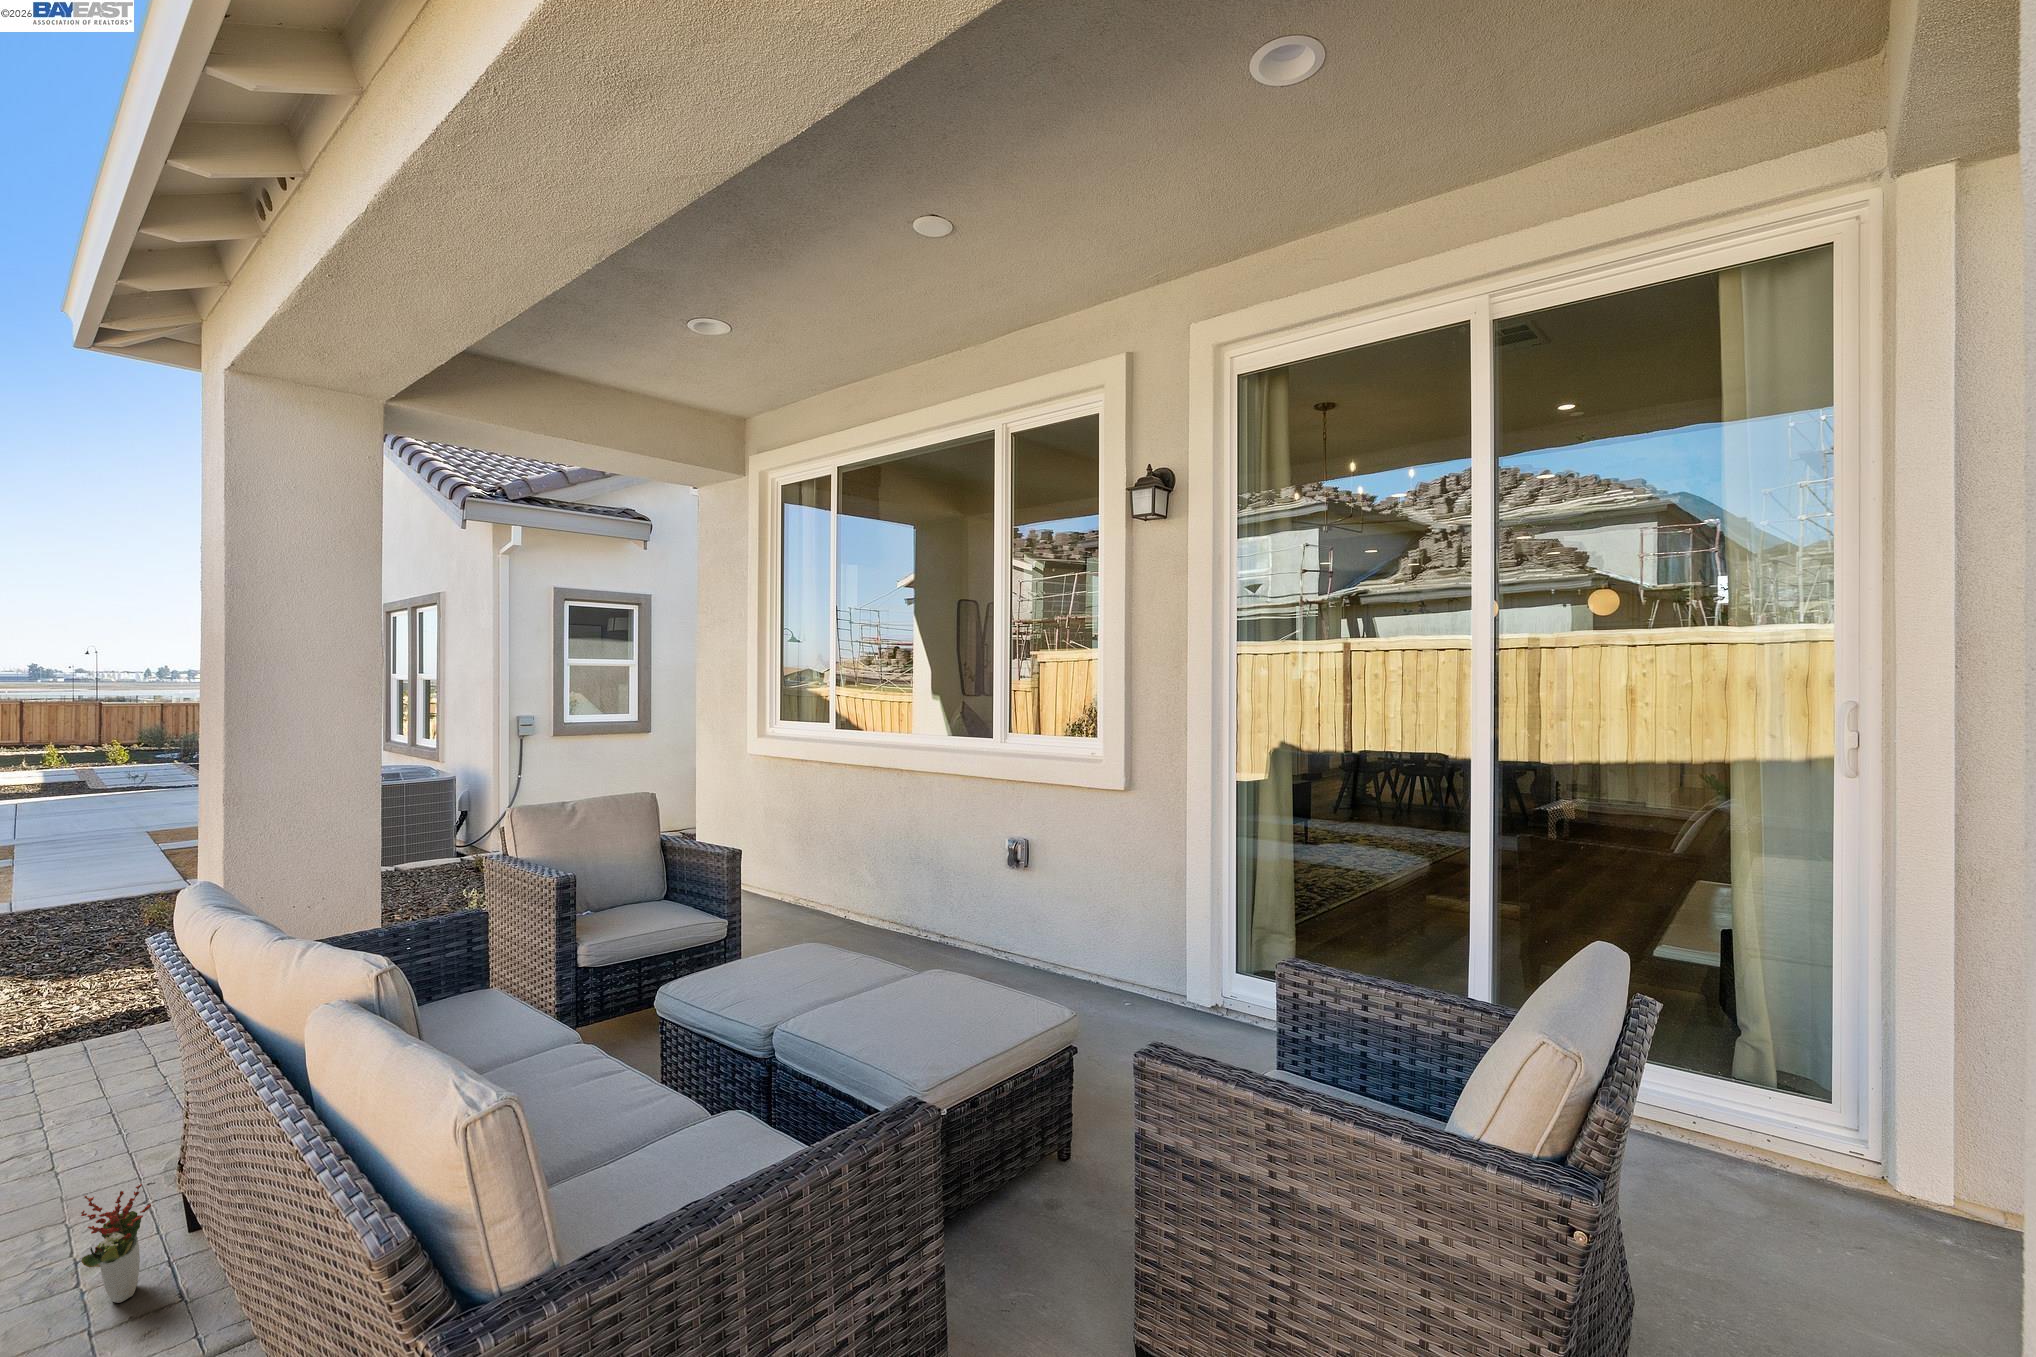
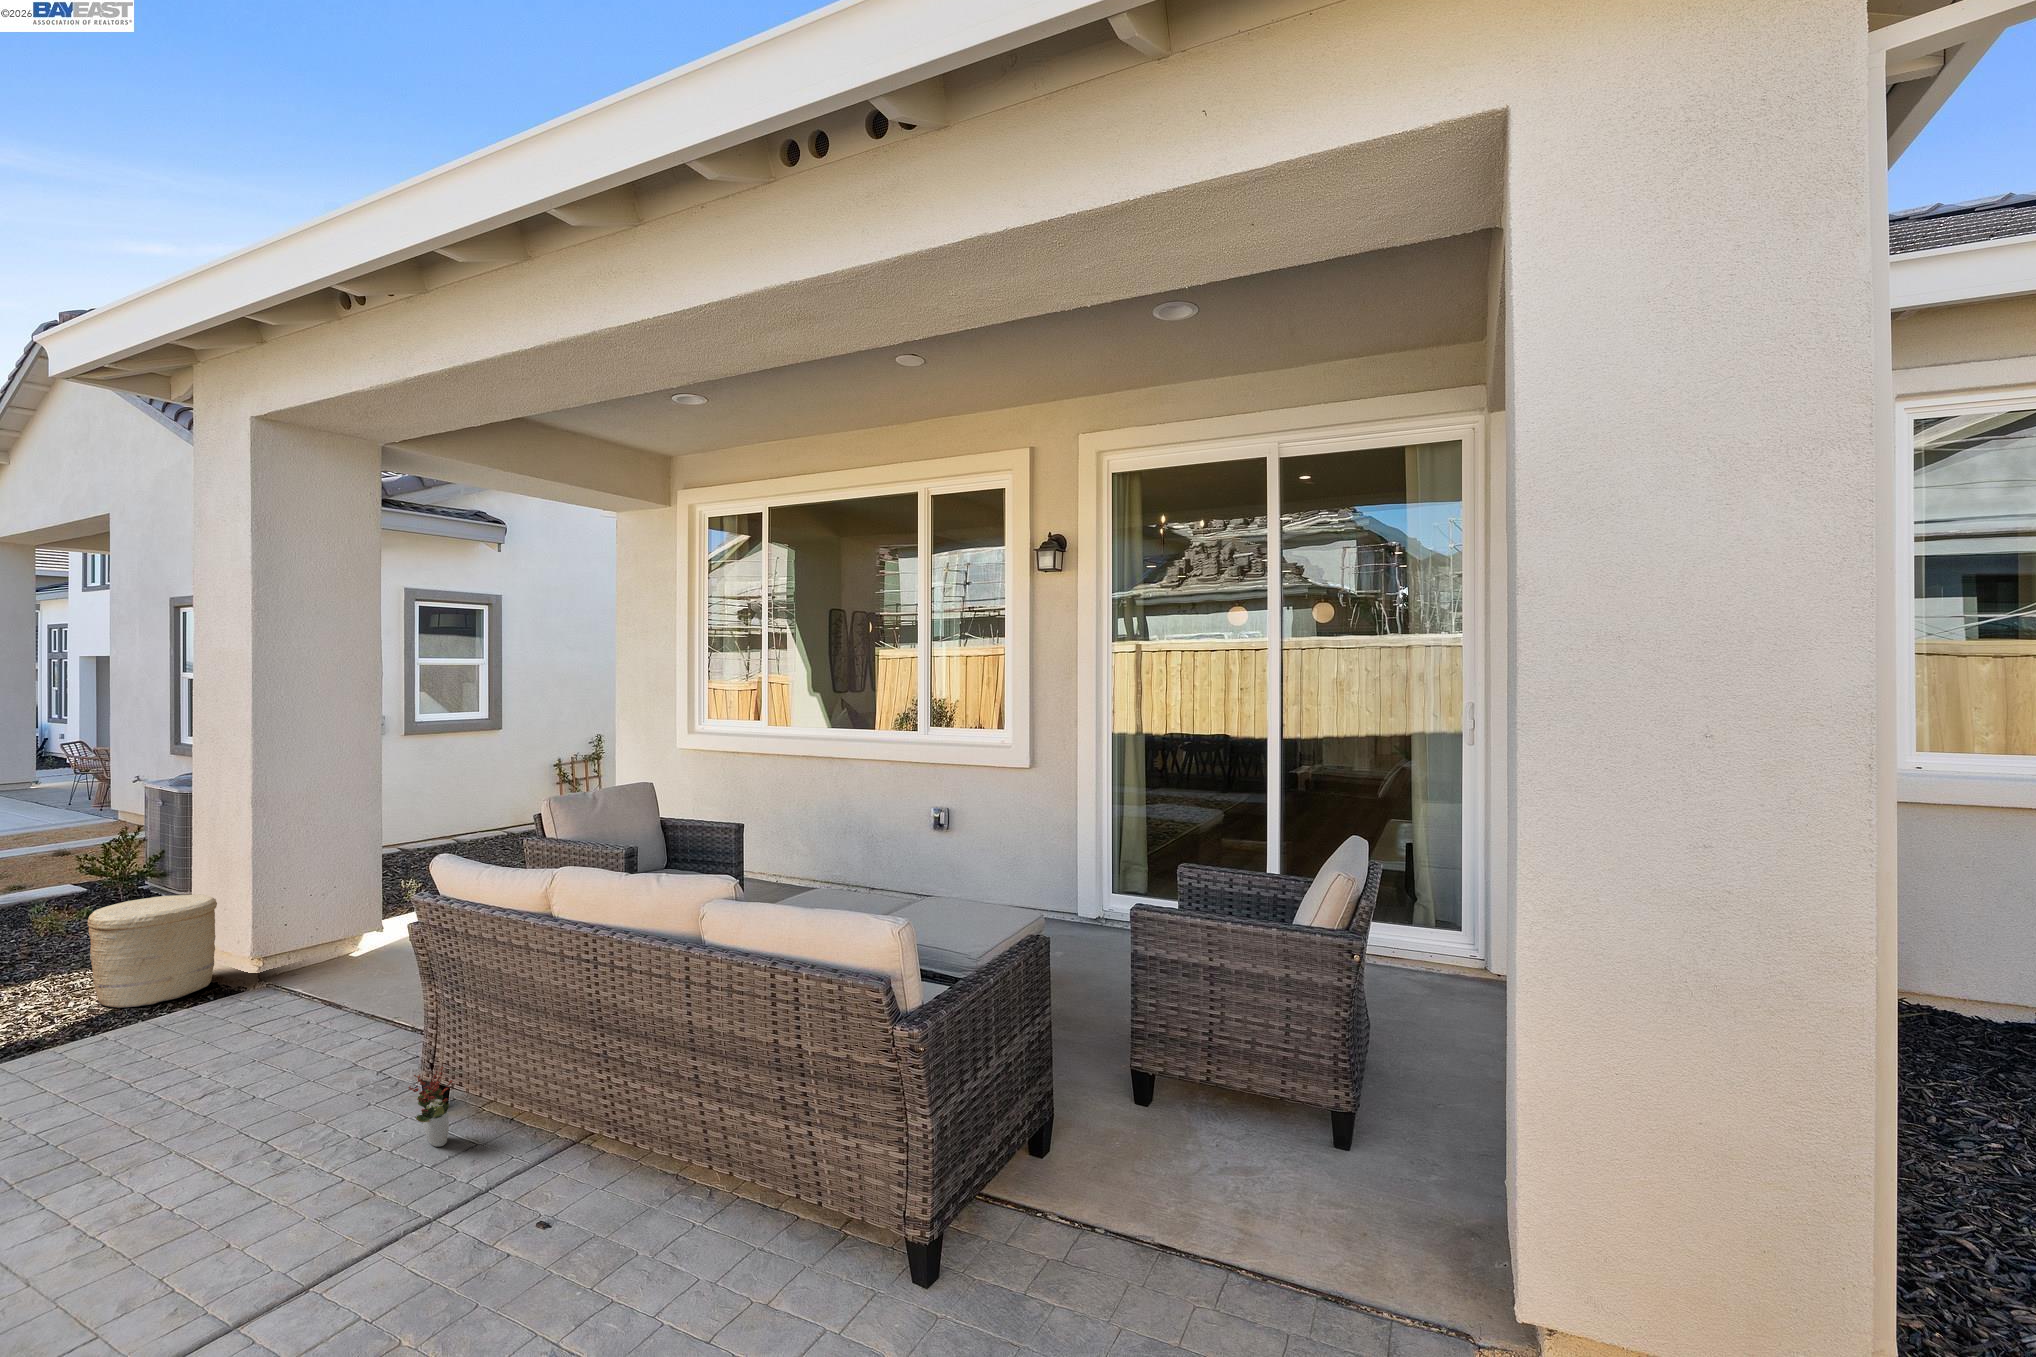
woven basket: none [49,898,193,1022] -> present [88,894,217,1008]

